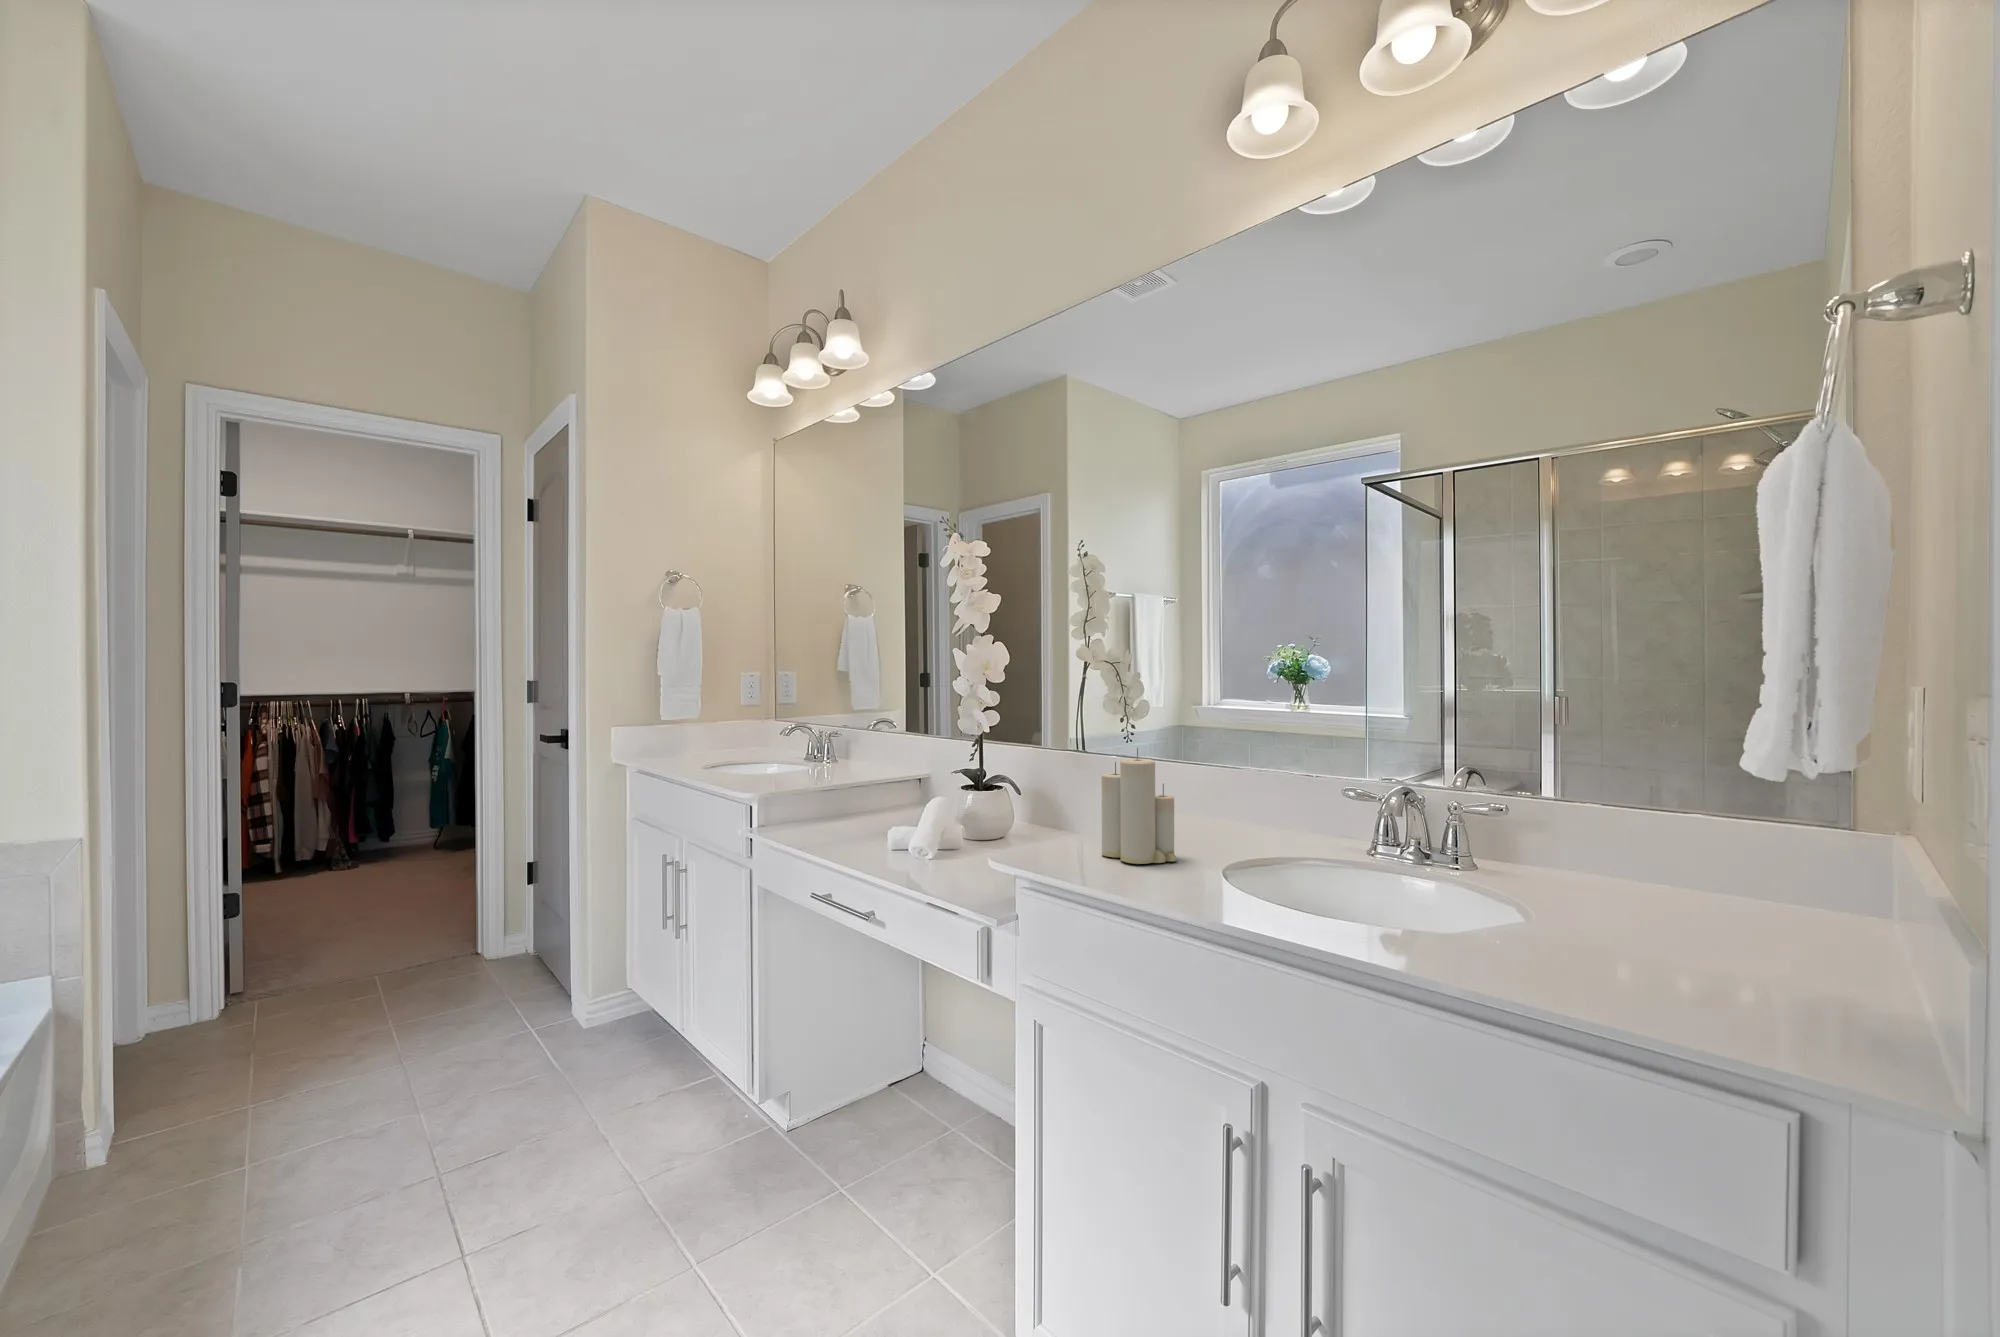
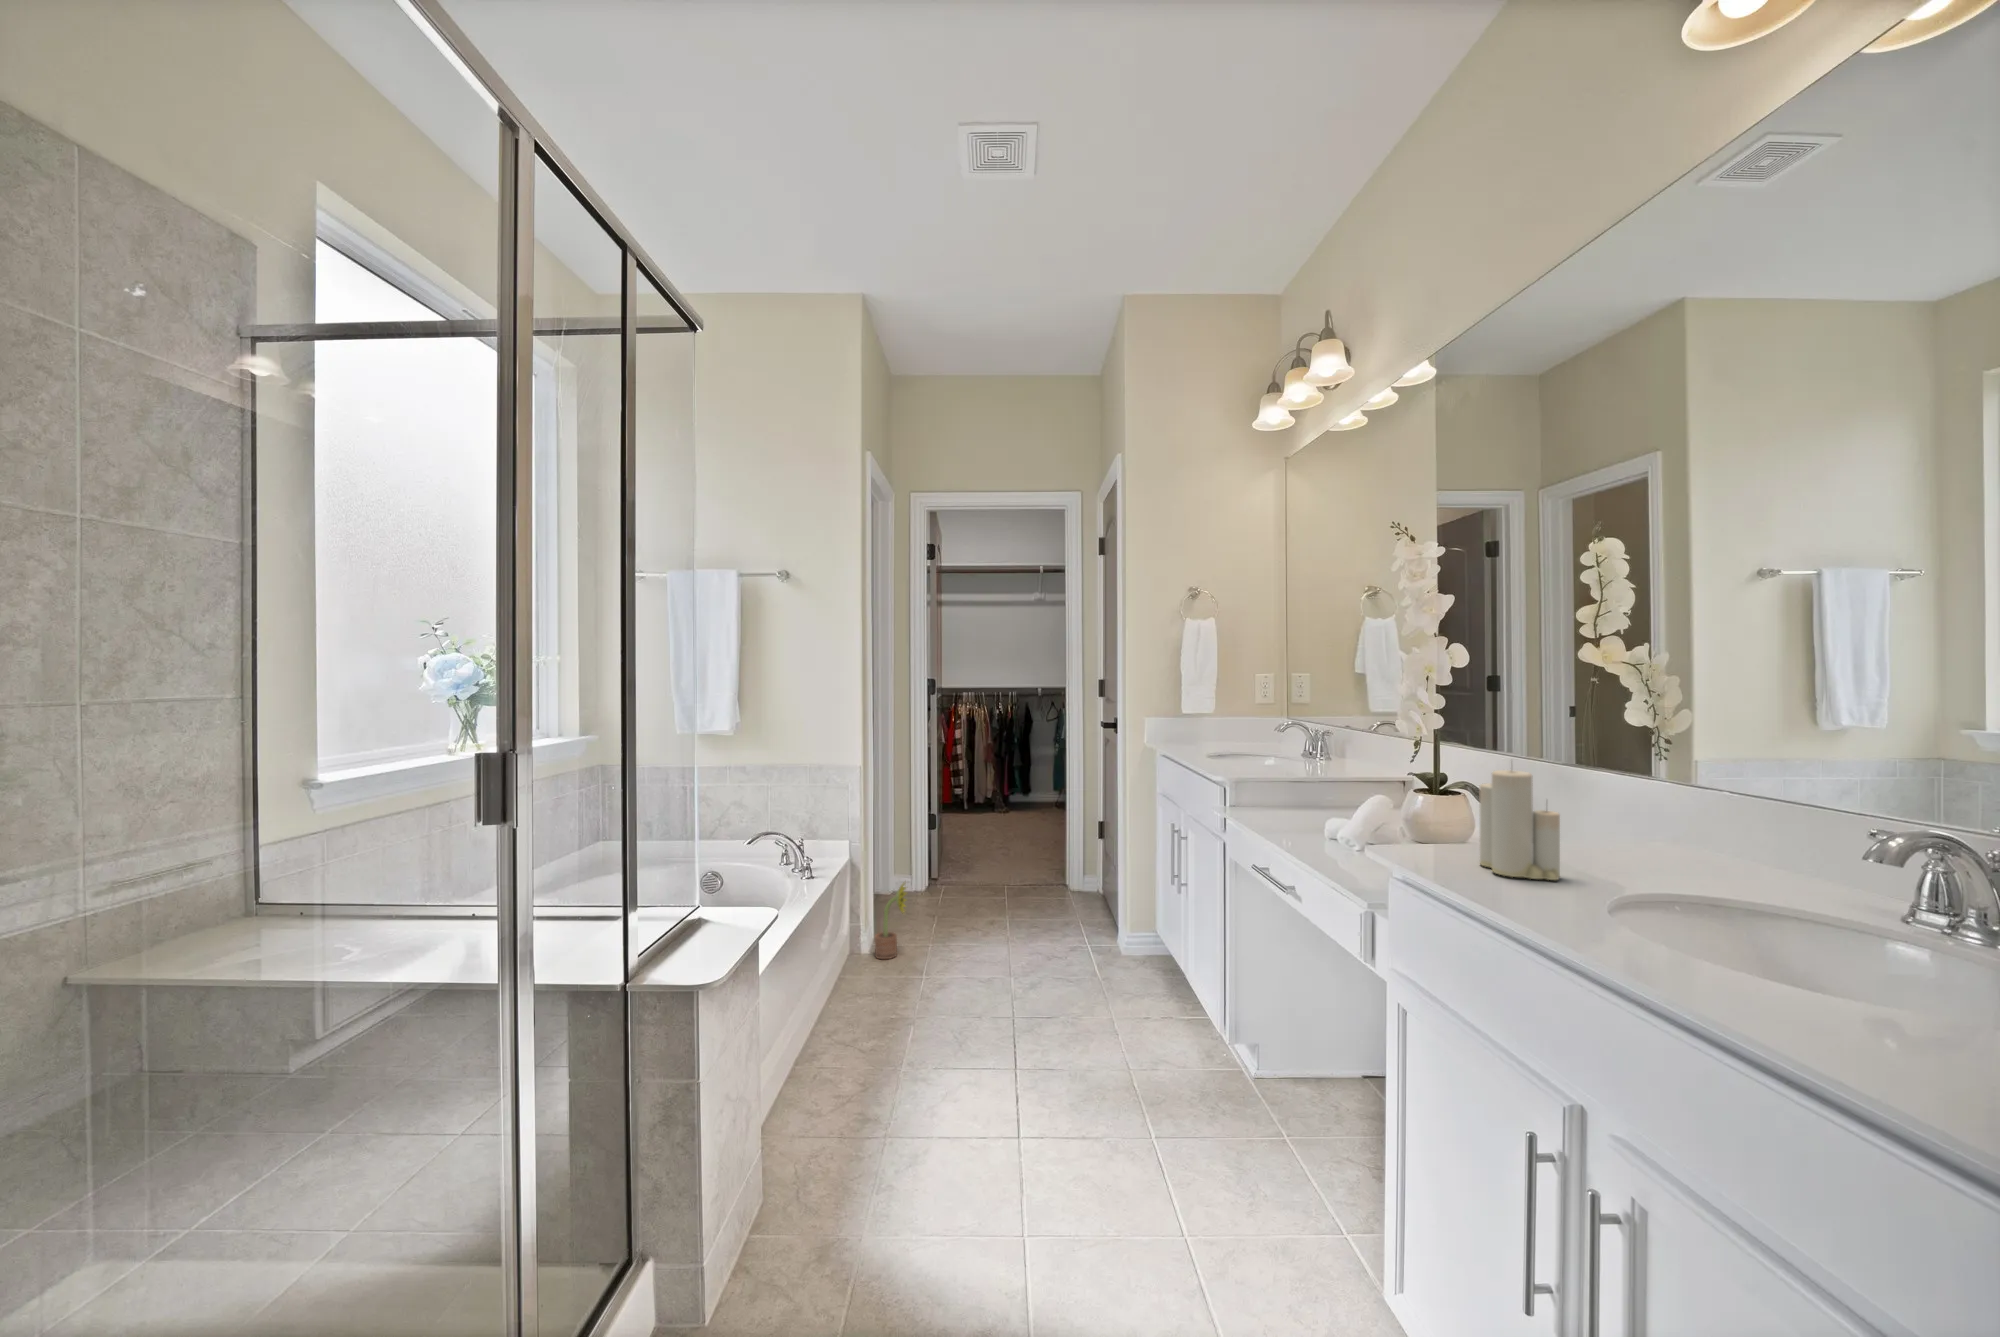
decorative plant: none [131,1005,206,1149] -> present [875,883,906,959]

